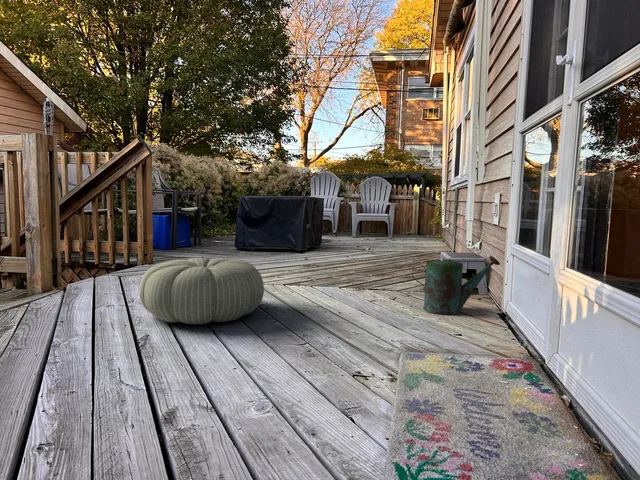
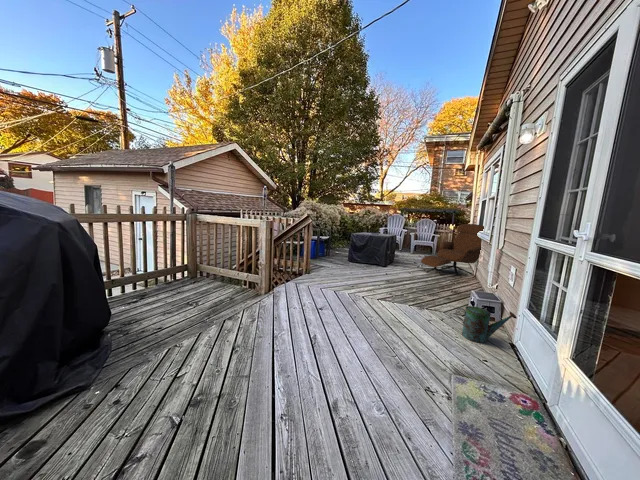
lounge chair: none [368,171,461,255] -> present [421,224,484,275]
pouf: present [139,258,264,325] -> none [309,288,370,330]

